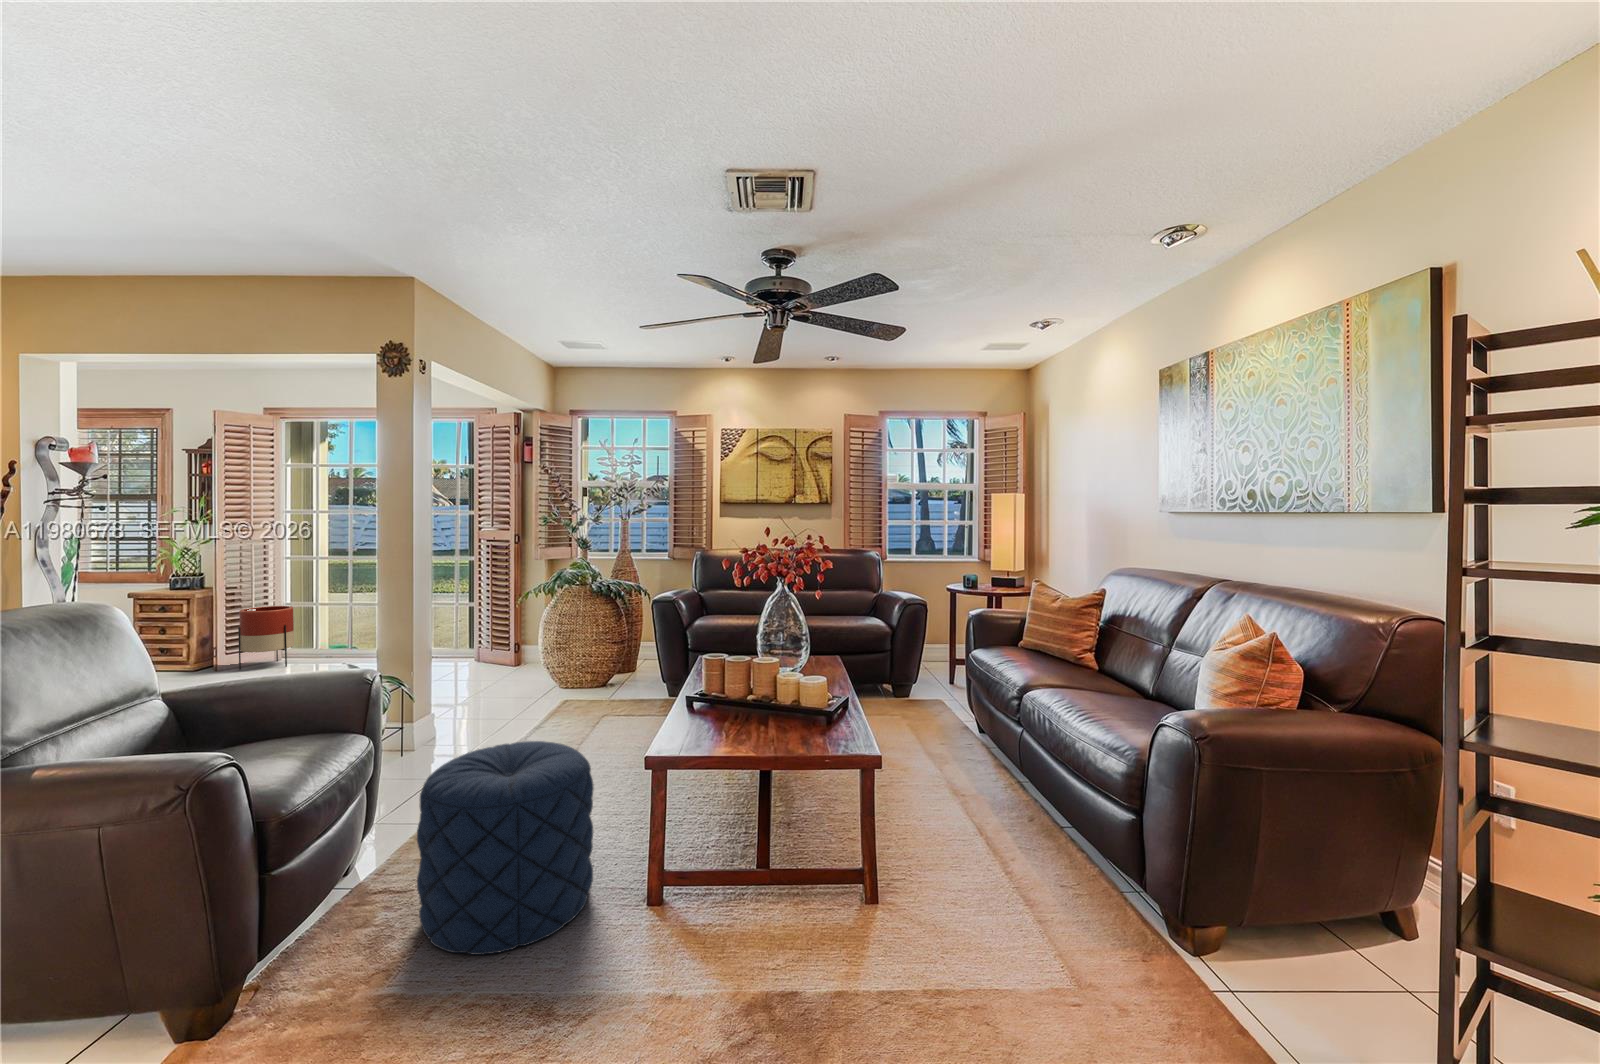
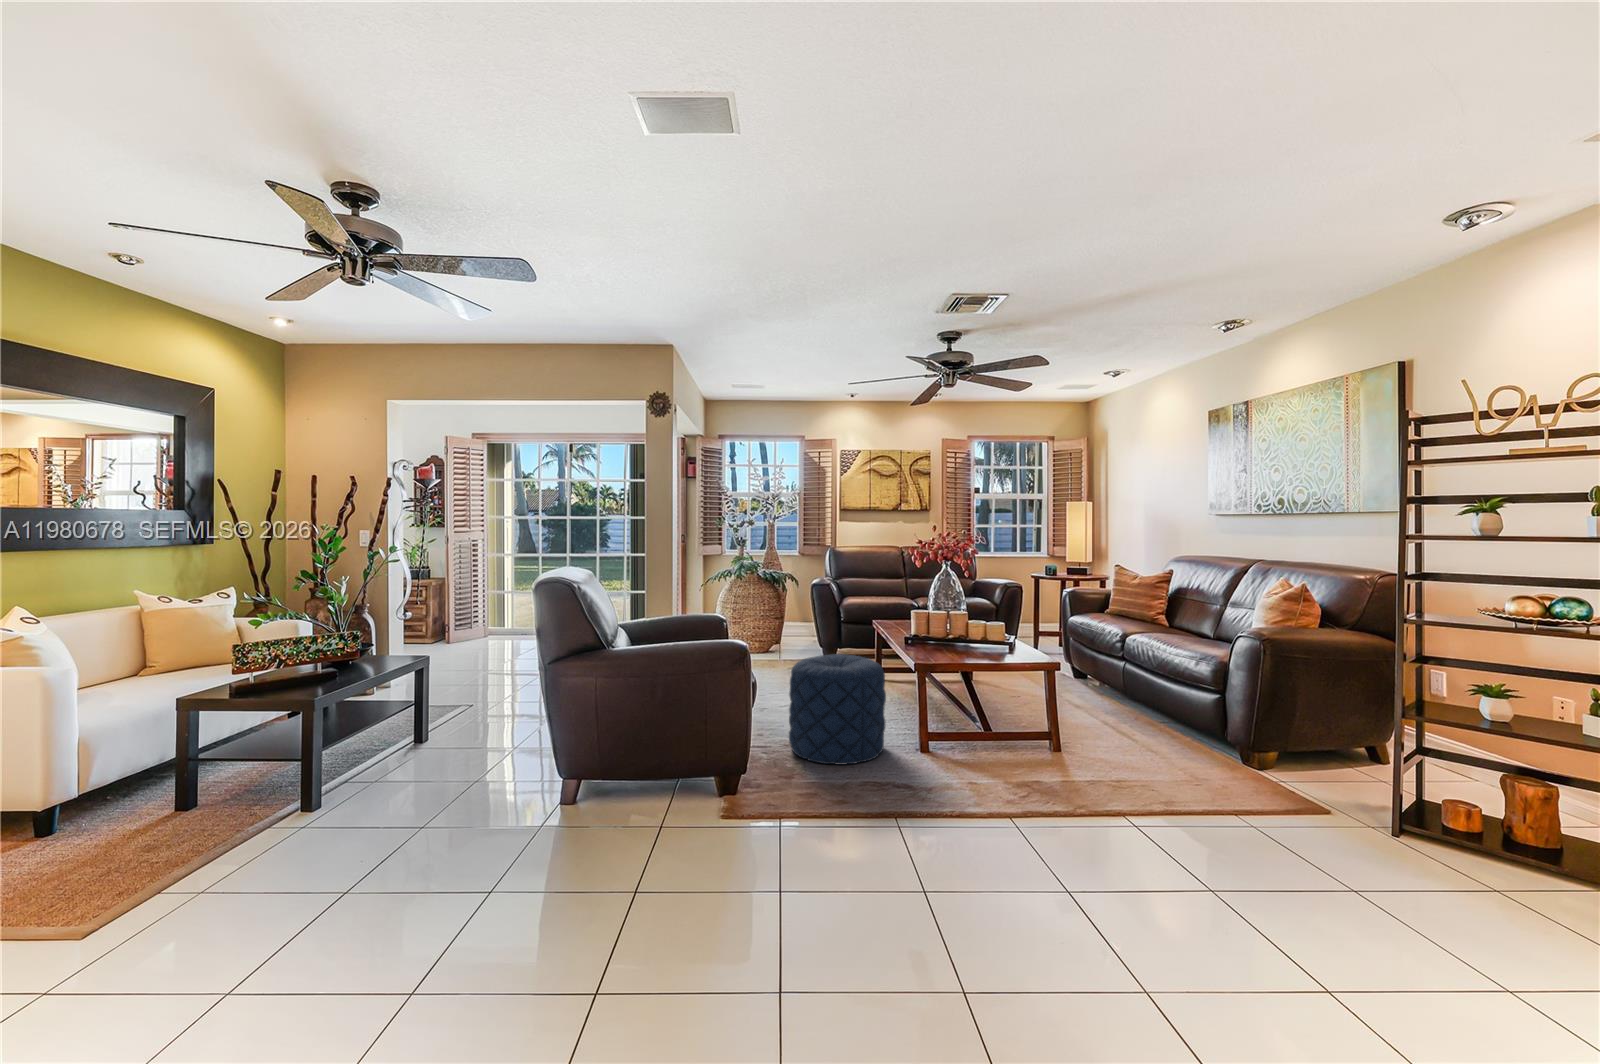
planter: present [238,606,294,670] -> none [467,592,504,642]

